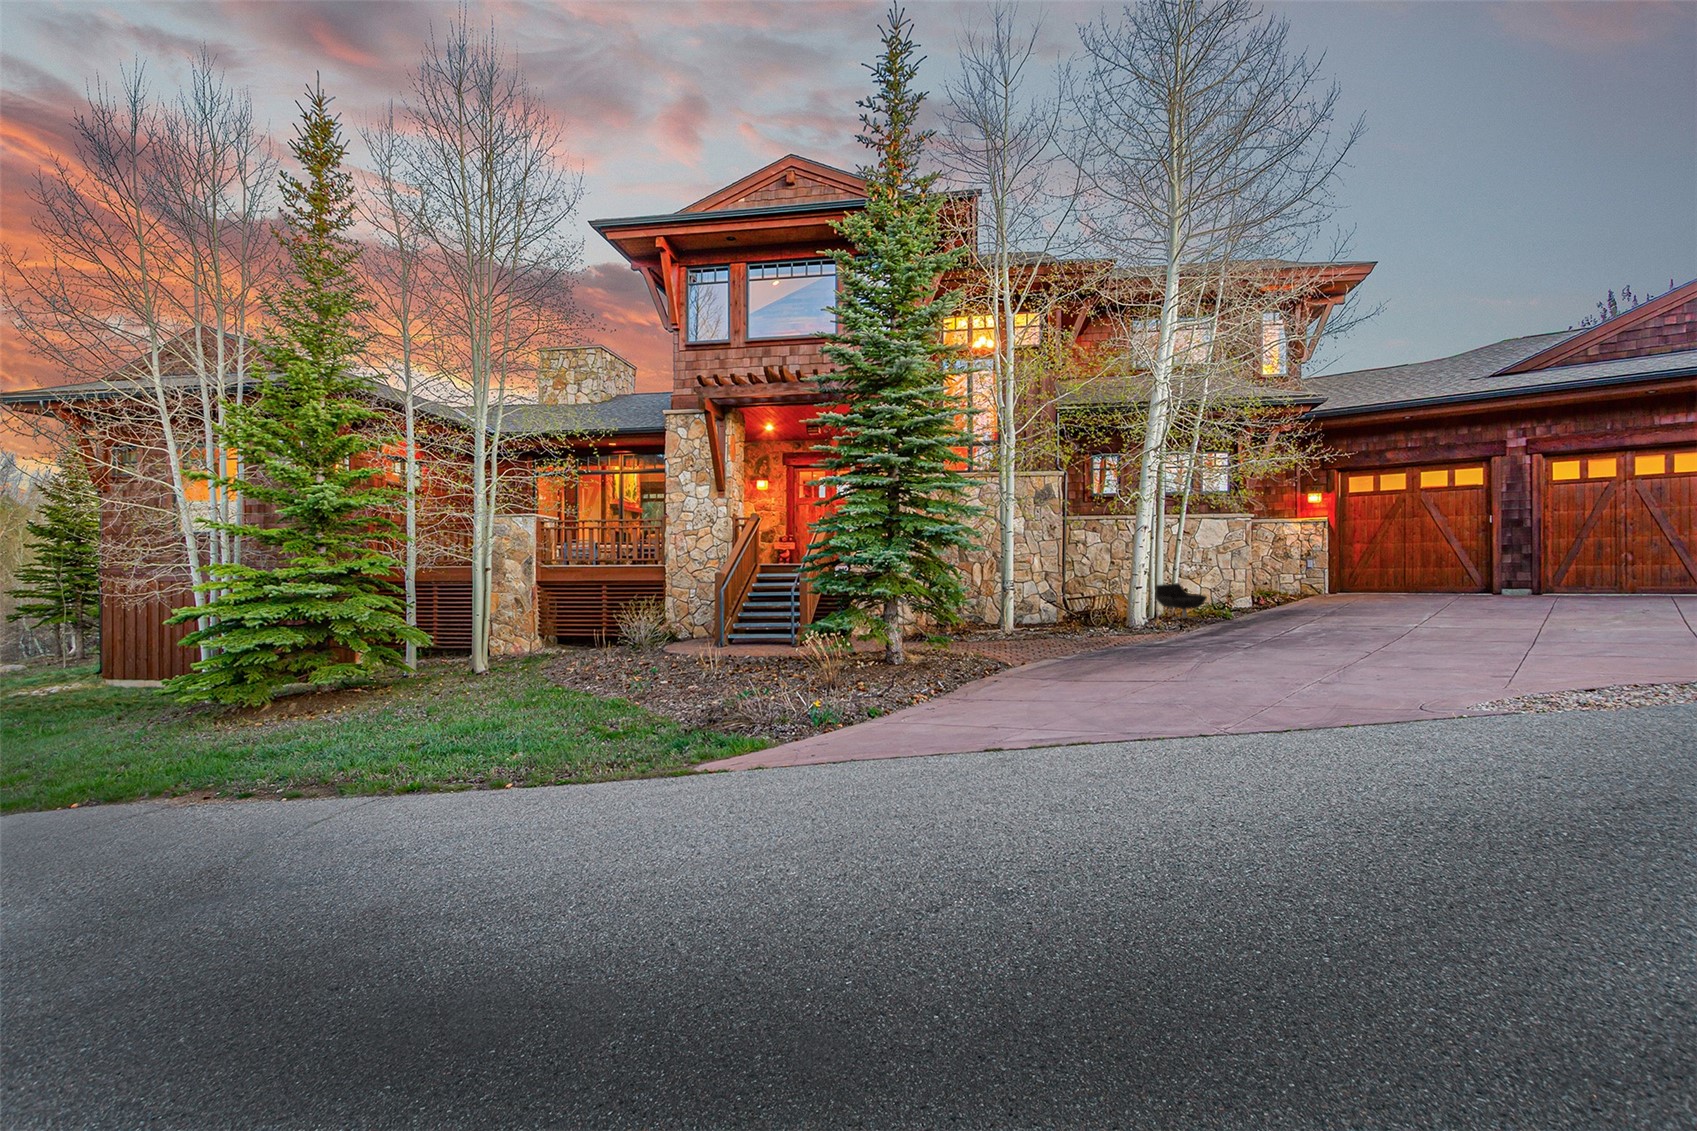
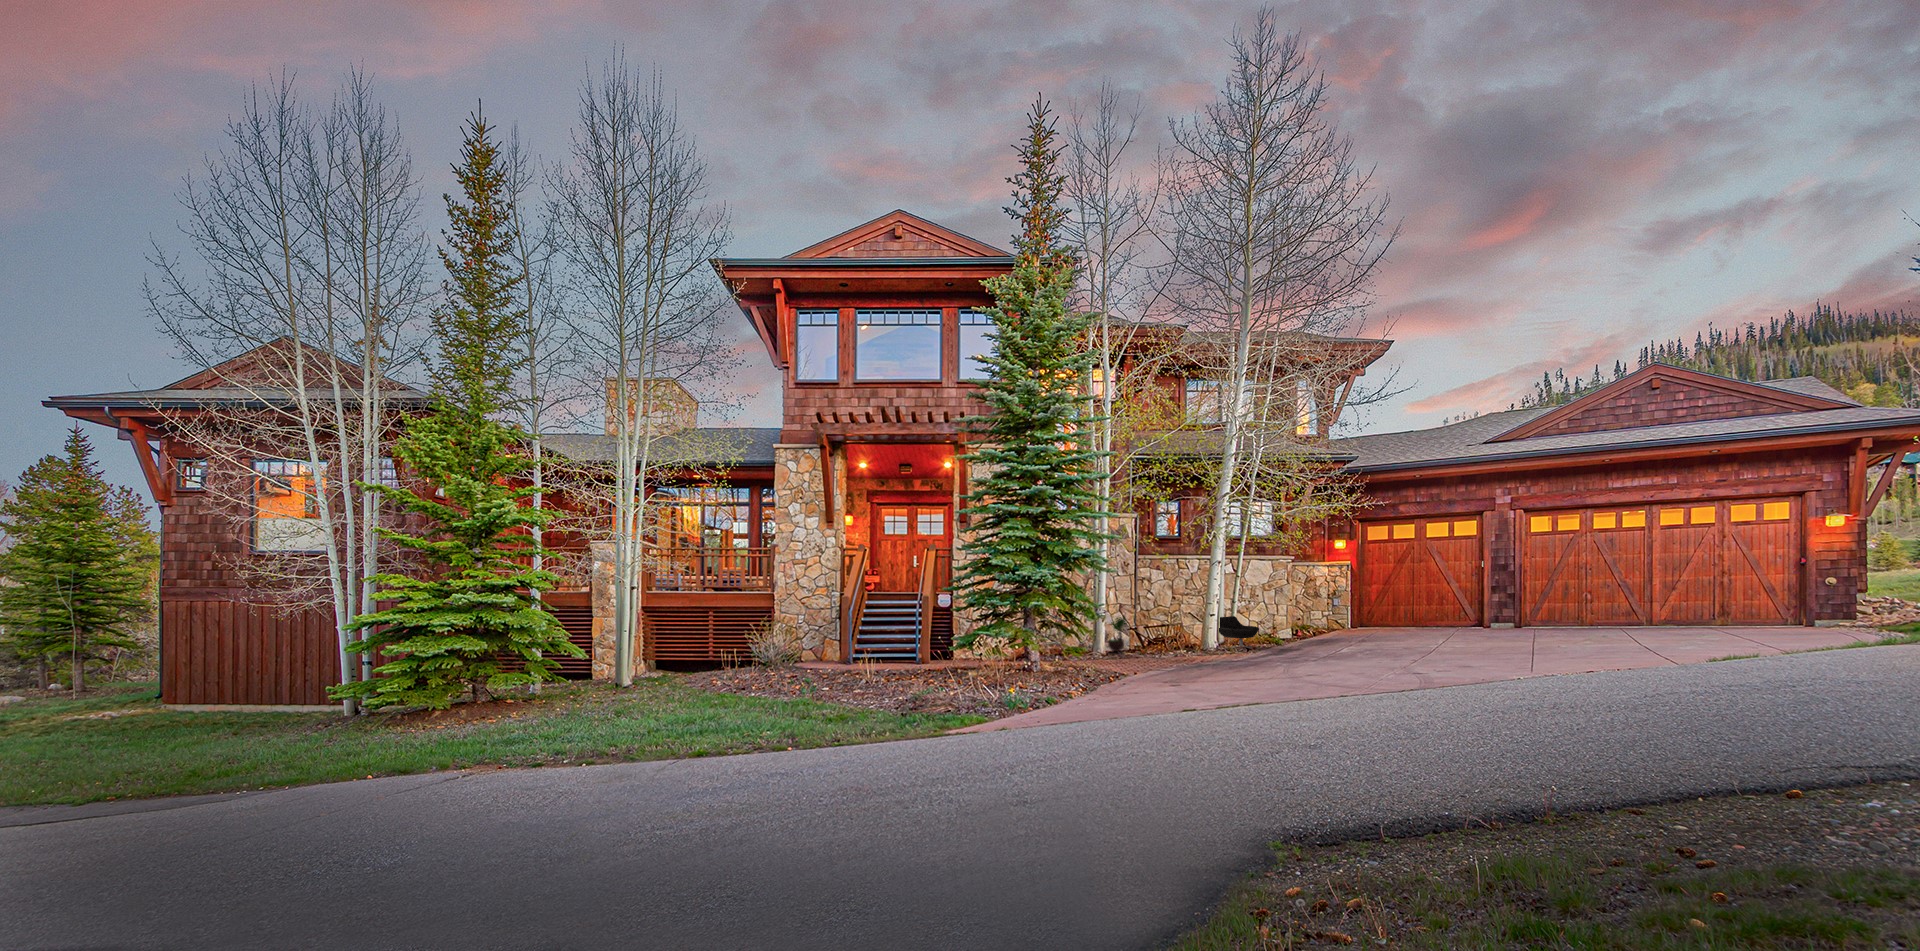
potted tree: none [1028,582,1052,624] -> present [1108,617,1126,652]

